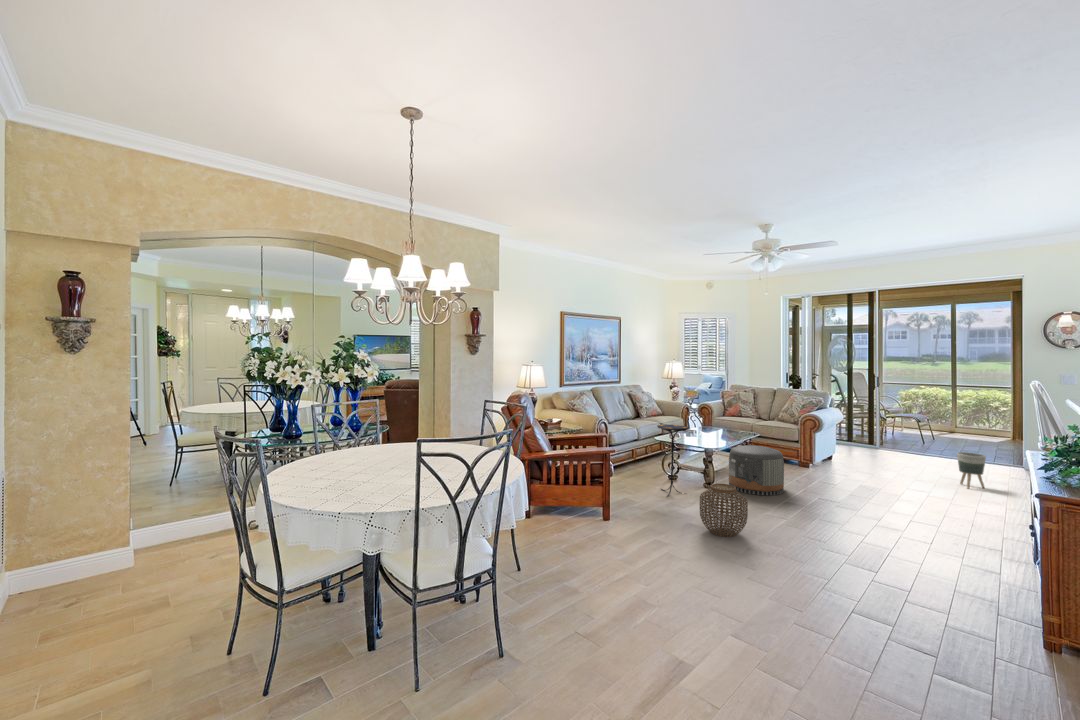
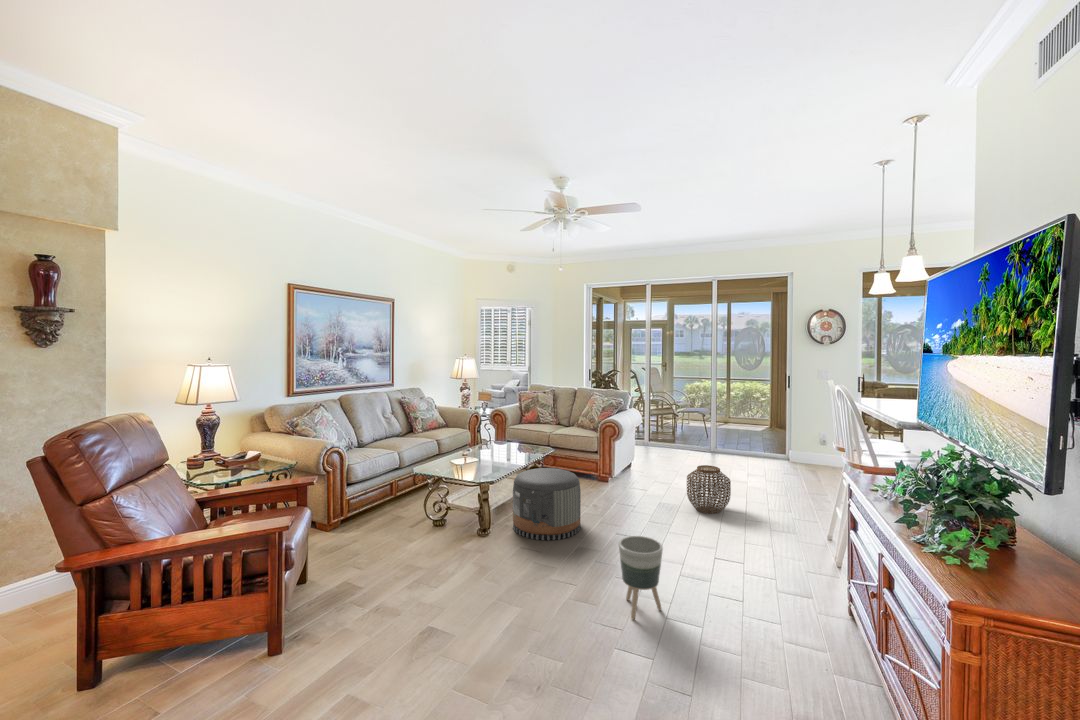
side table: present [657,424,688,496] -> none [403,451,451,566]
planter: present [957,452,986,488] -> present [619,536,663,619]
woven basket: present [700,484,748,537] -> present [687,465,731,514]

